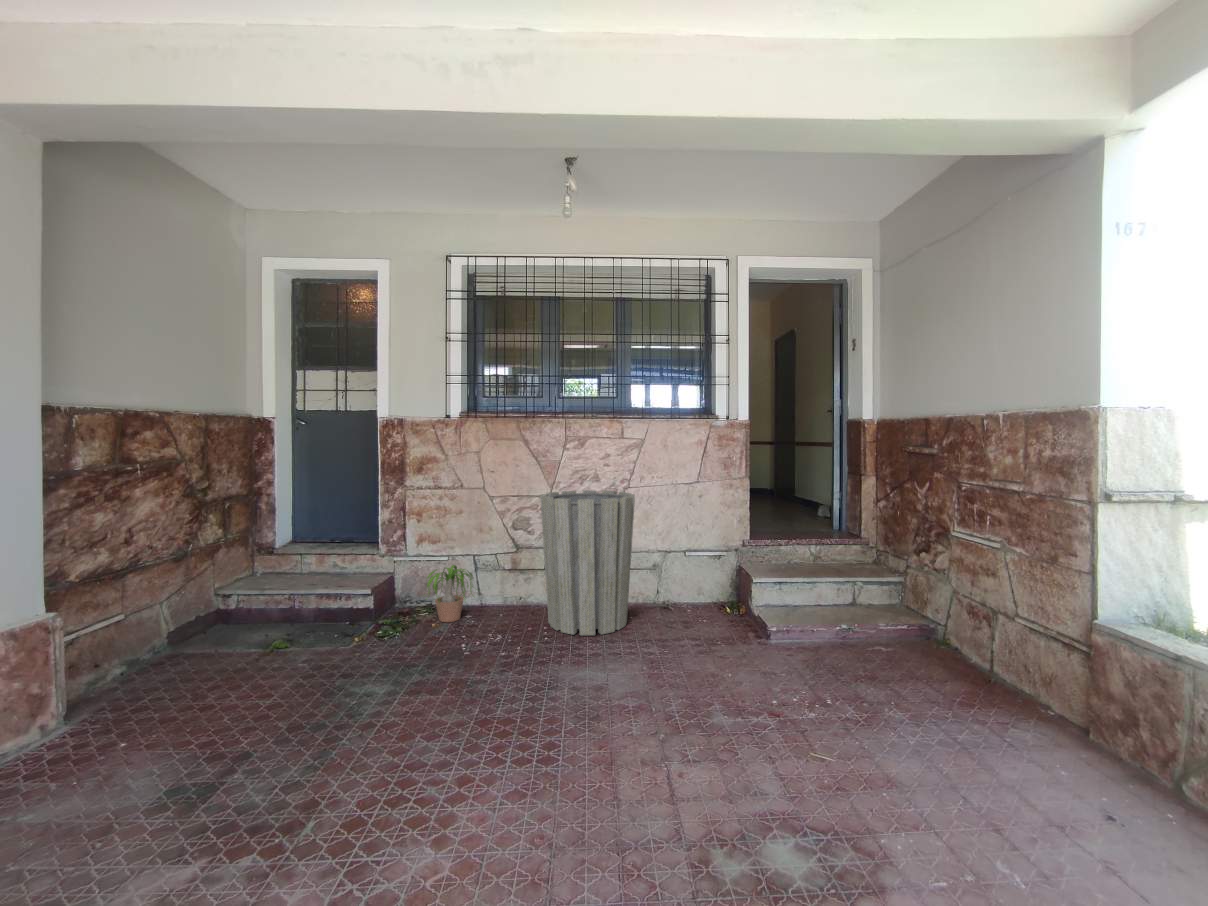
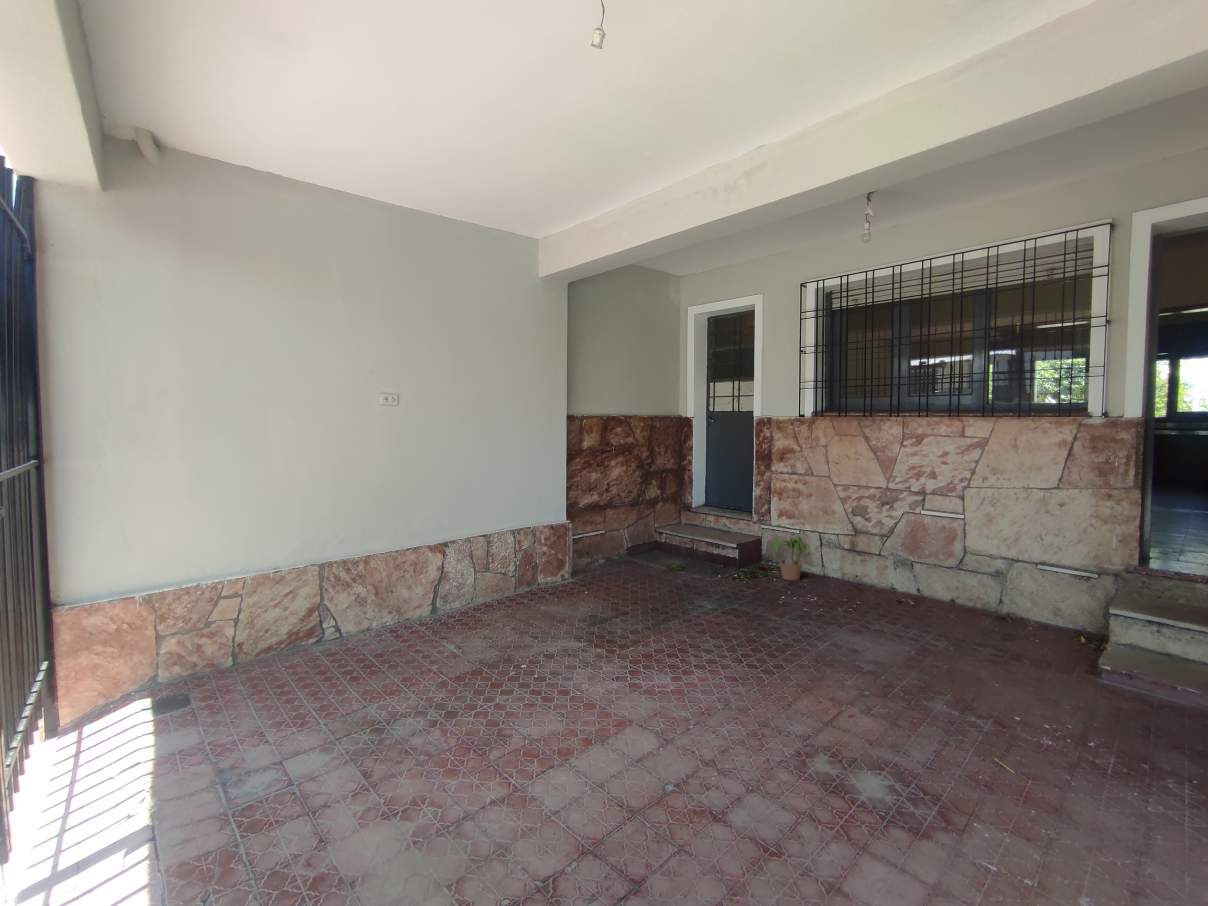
trash can: present [540,490,635,636] -> none [858,485,957,619]

